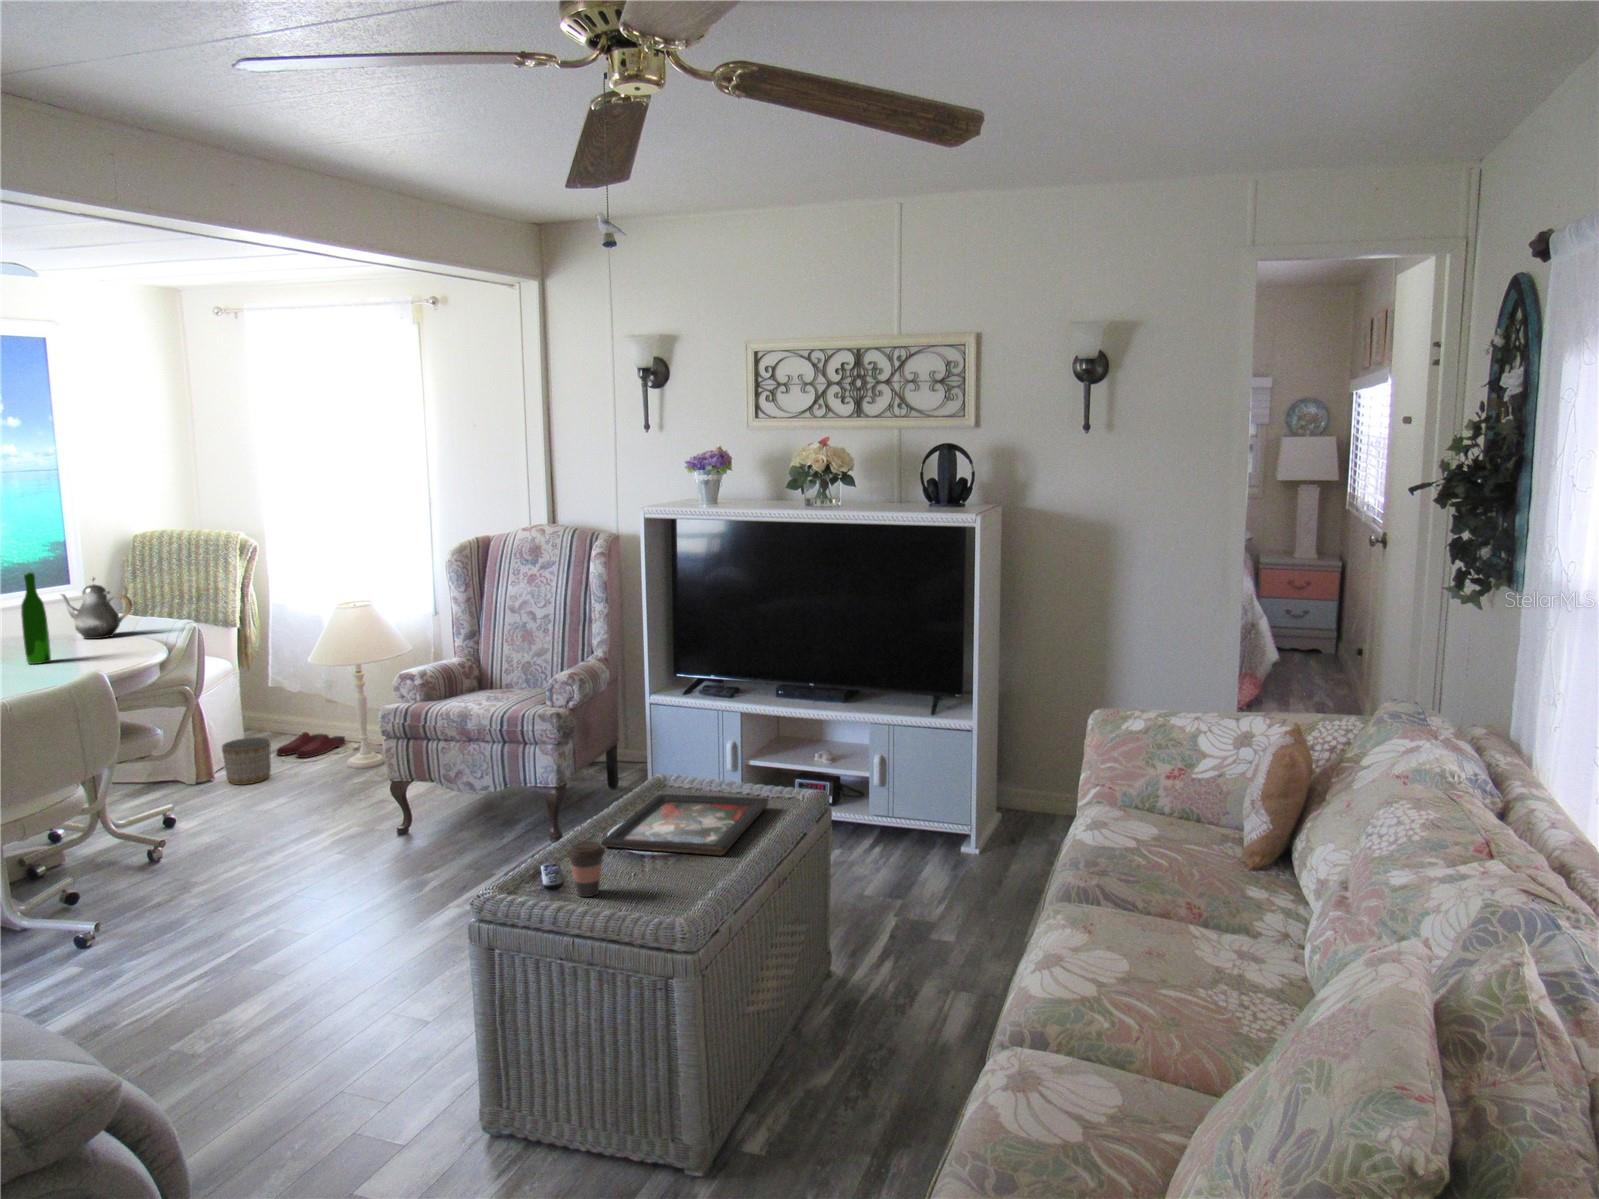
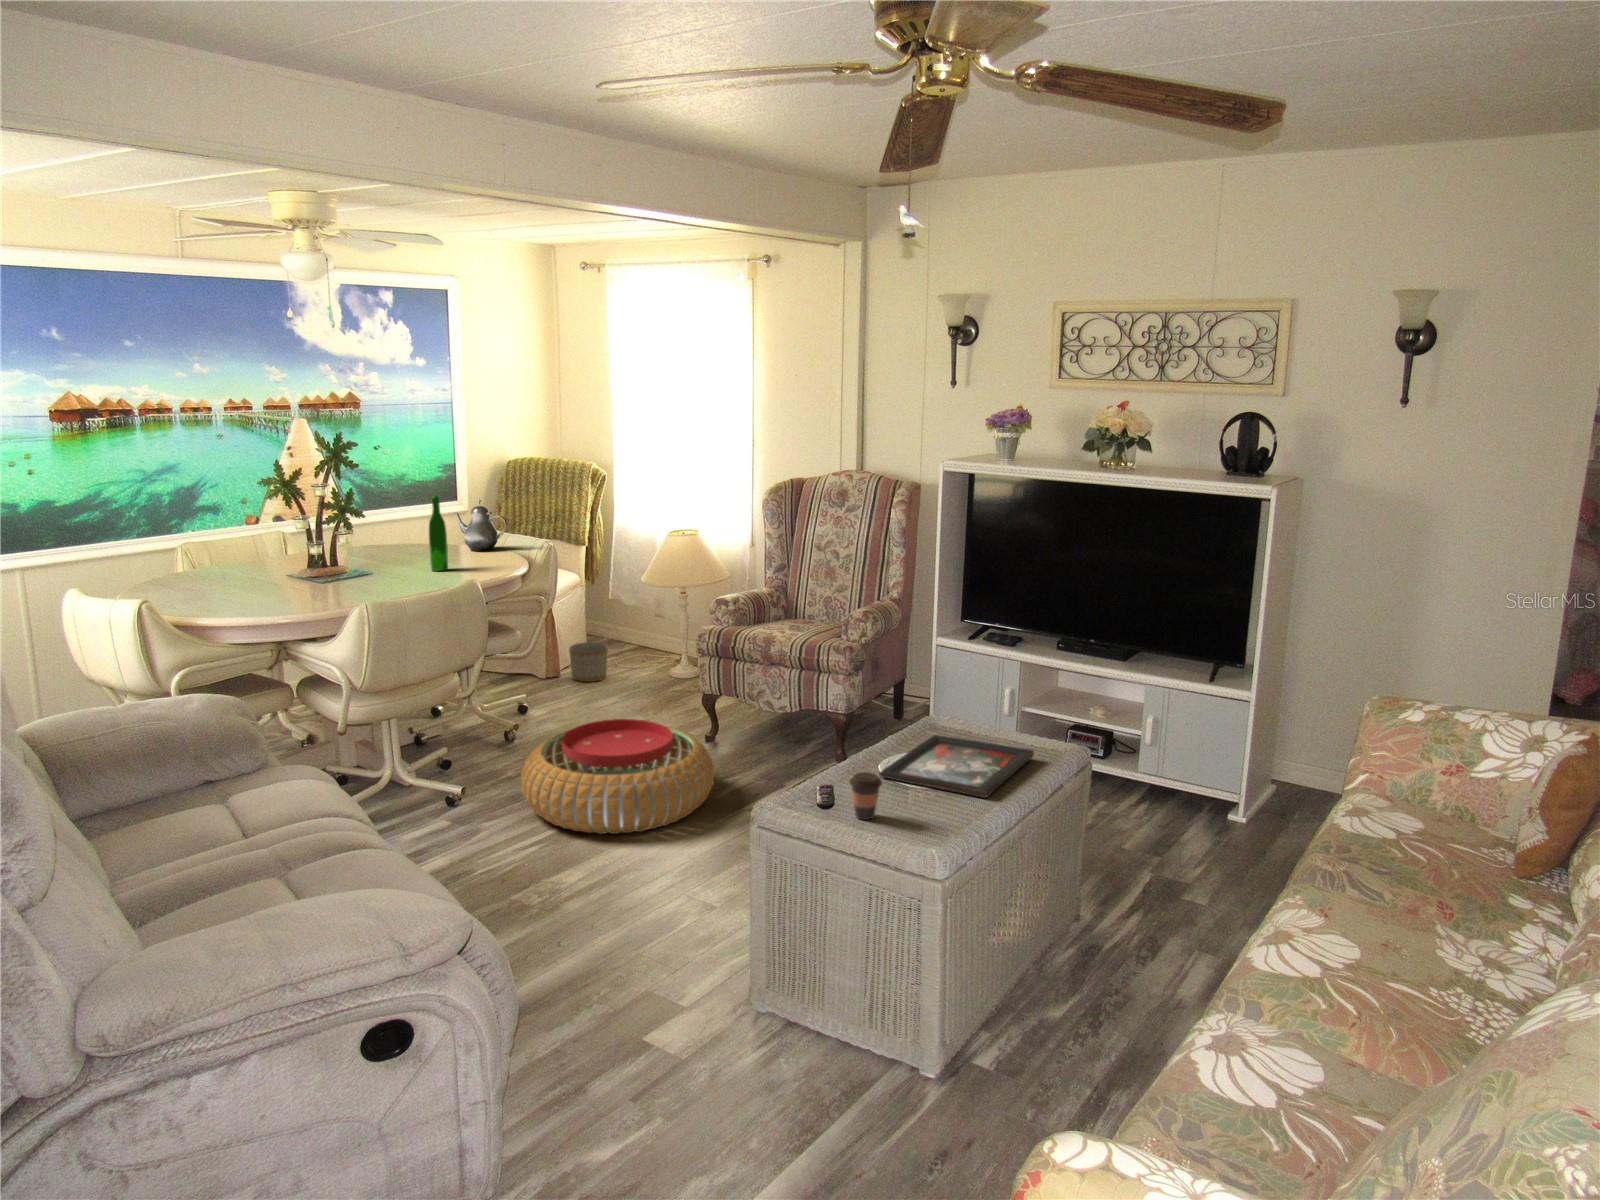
slippers: present [277,732,345,758] -> none [611,640,667,663]
pouf: none [157,818,407,961] -> present [521,719,714,834]

